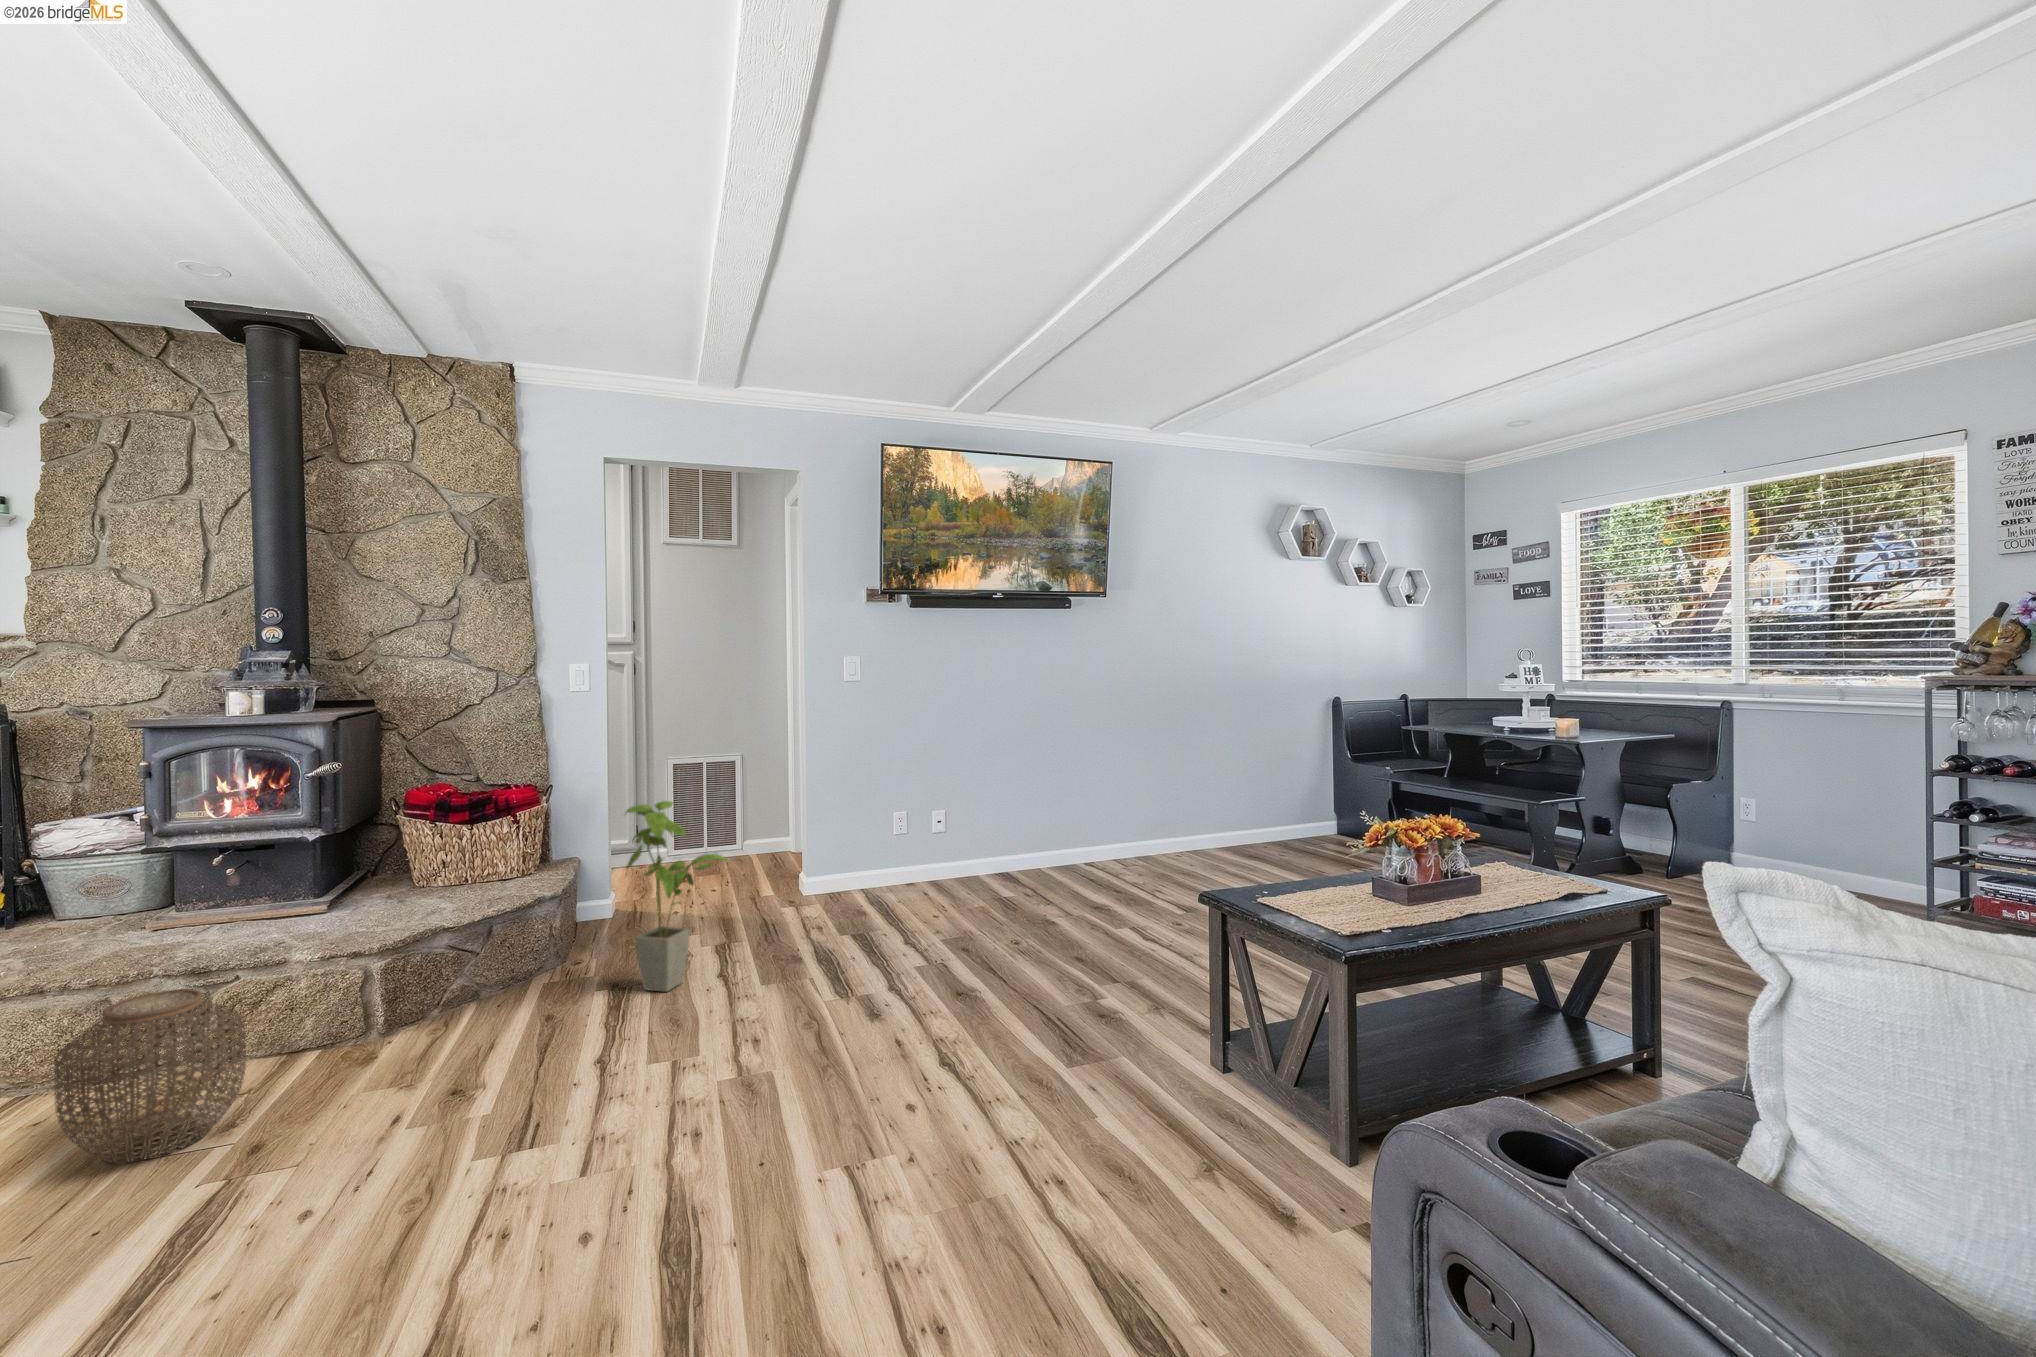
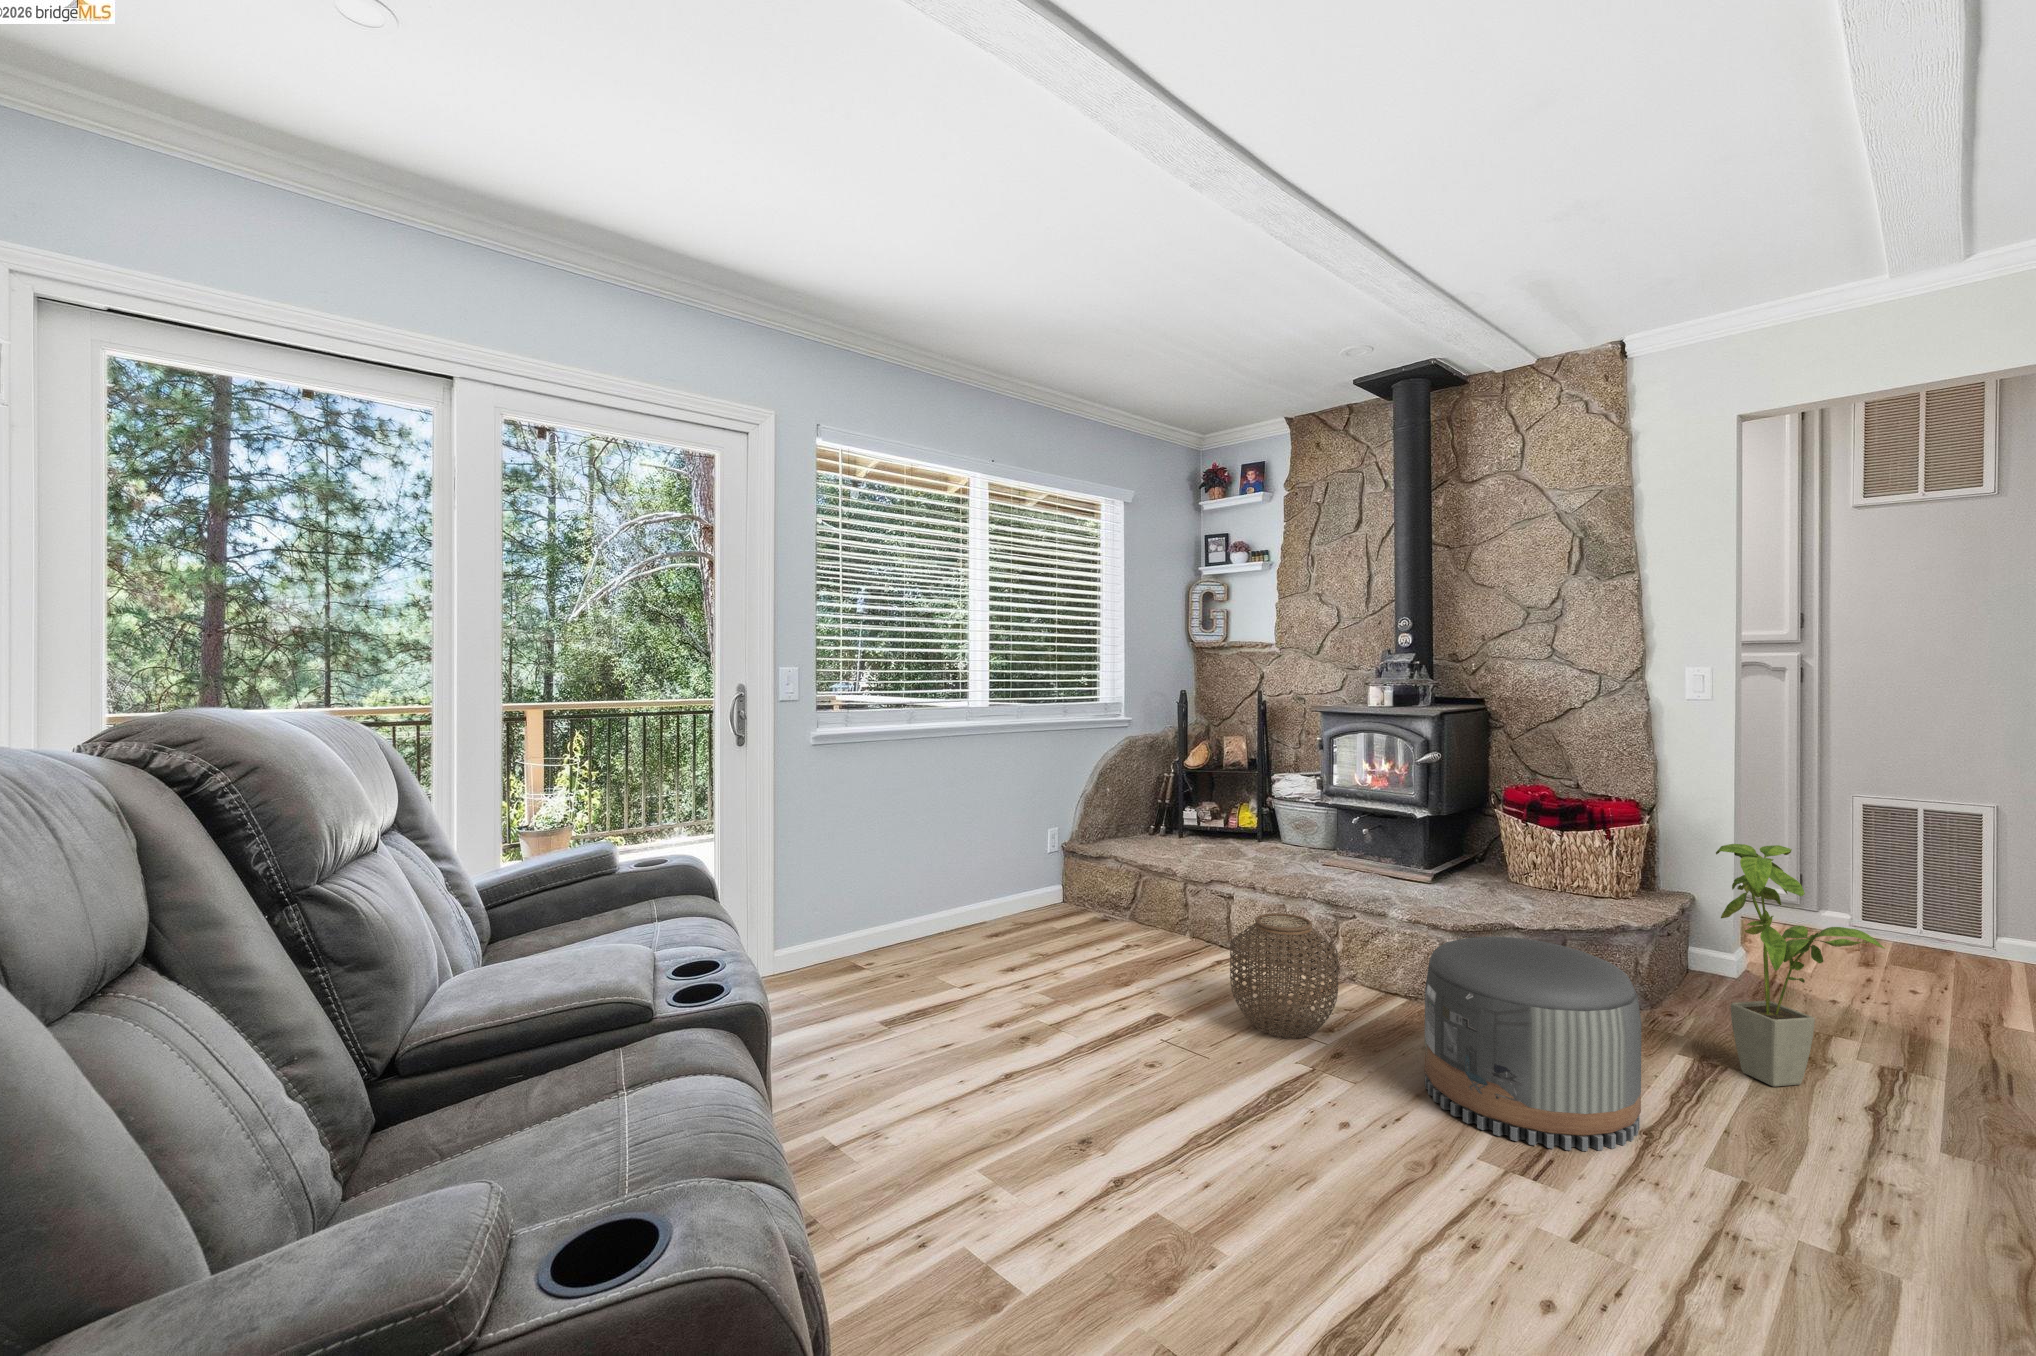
pouf: none [379,927,594,1132] -> present [1425,937,1641,1151]

